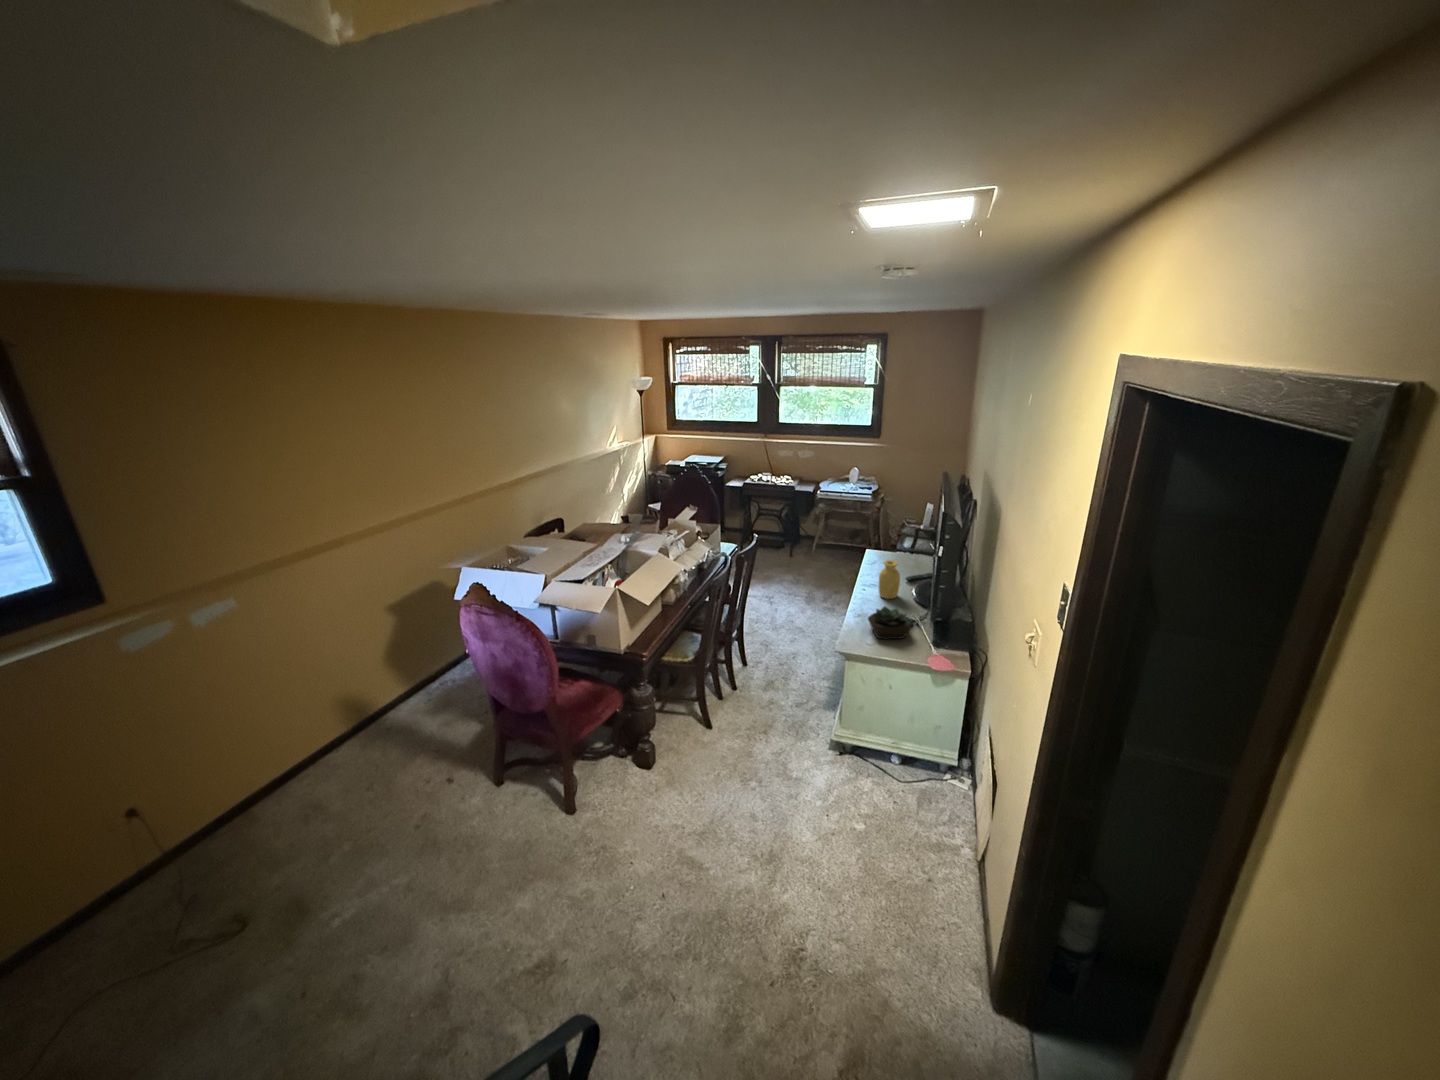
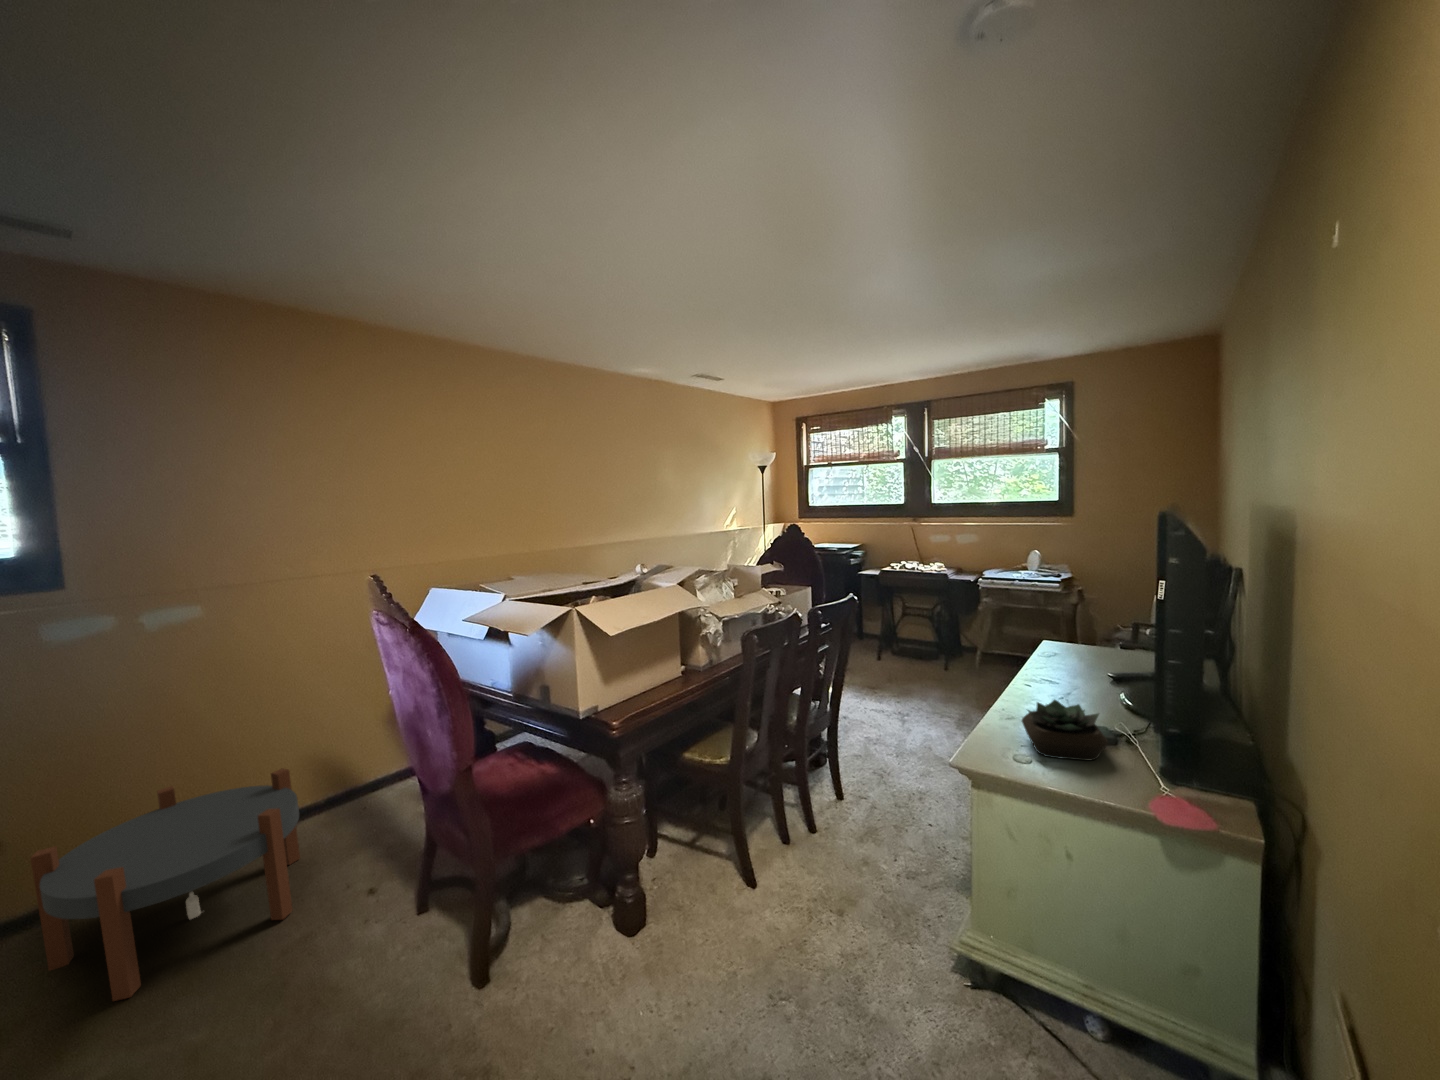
vase: present [879,560,900,599] -> none [1052,634,1092,702]
side table: none [180,714,392,887] -> present [31,768,300,1001]

